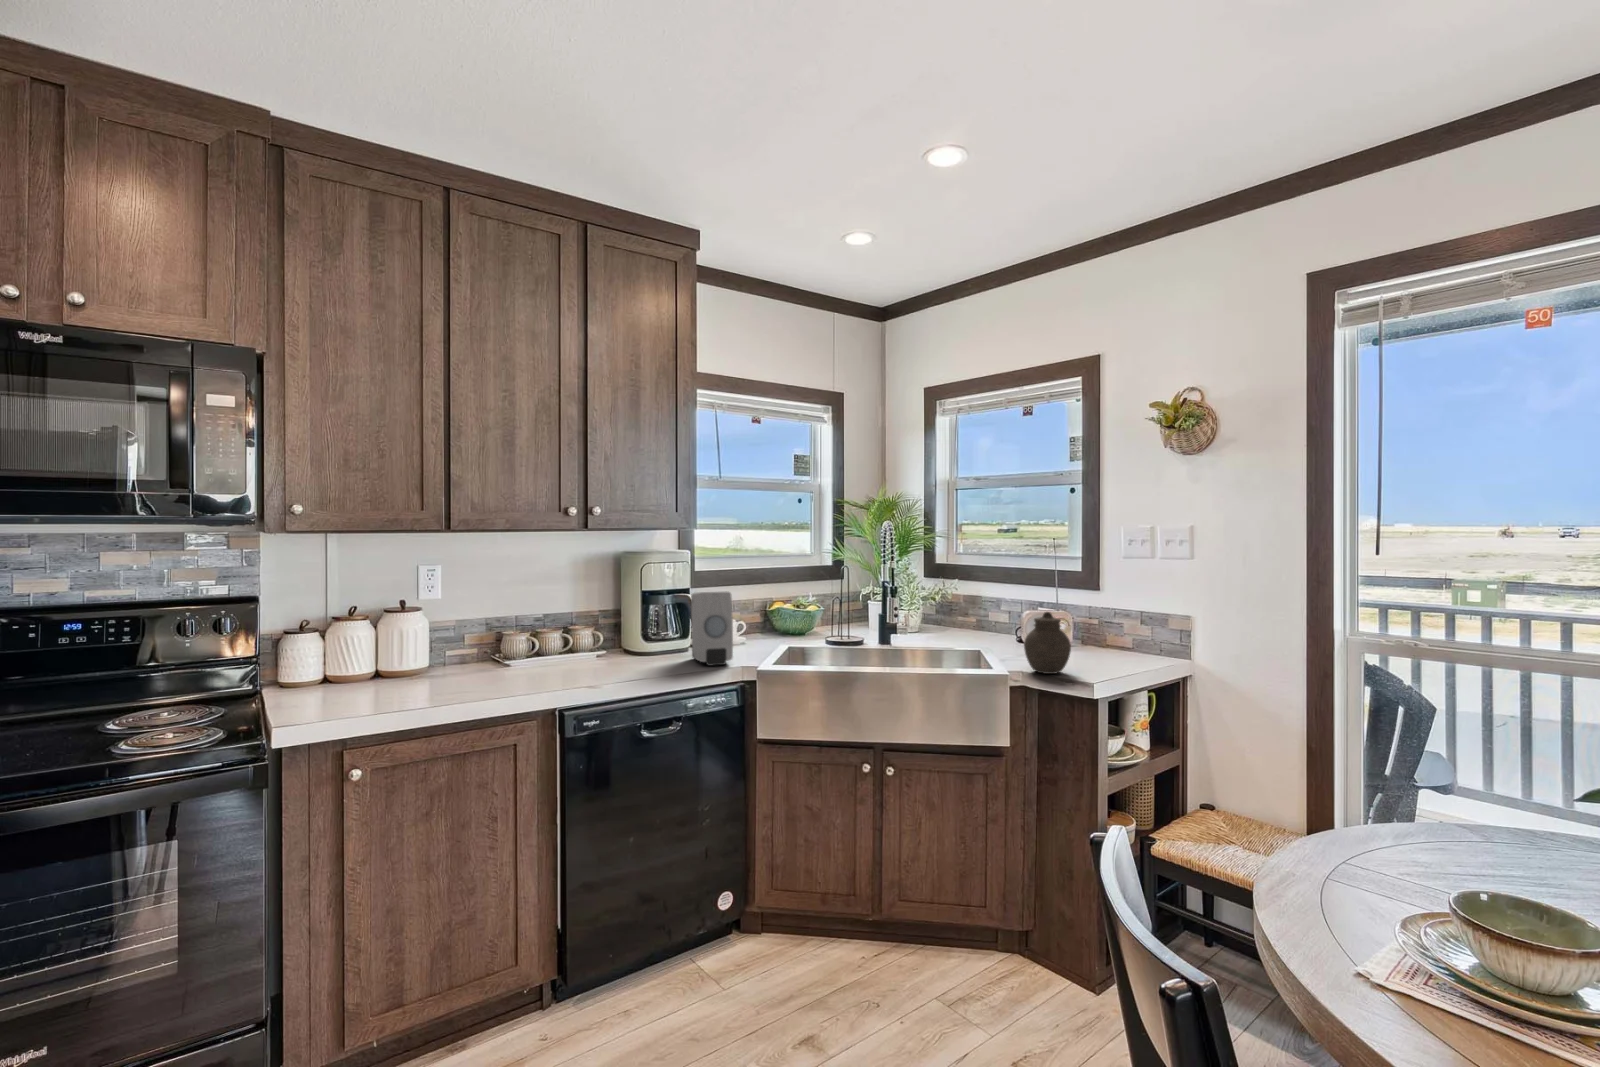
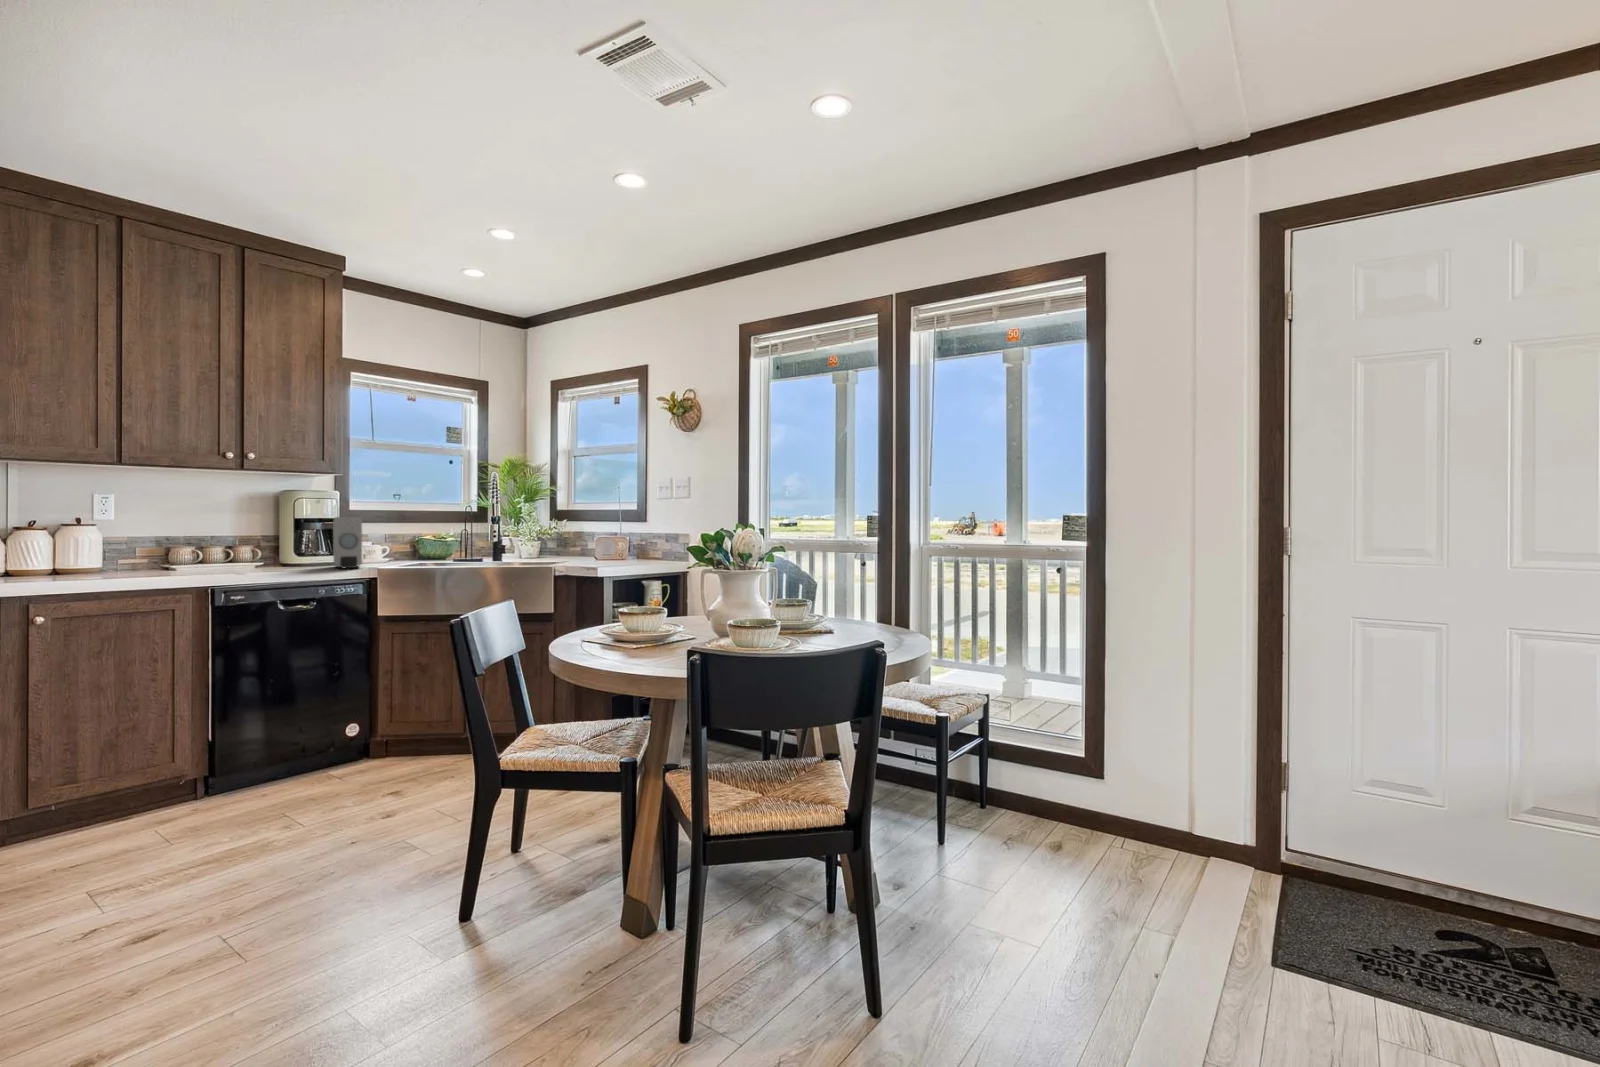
jar: present [1024,612,1071,674] -> none [570,529,600,569]

